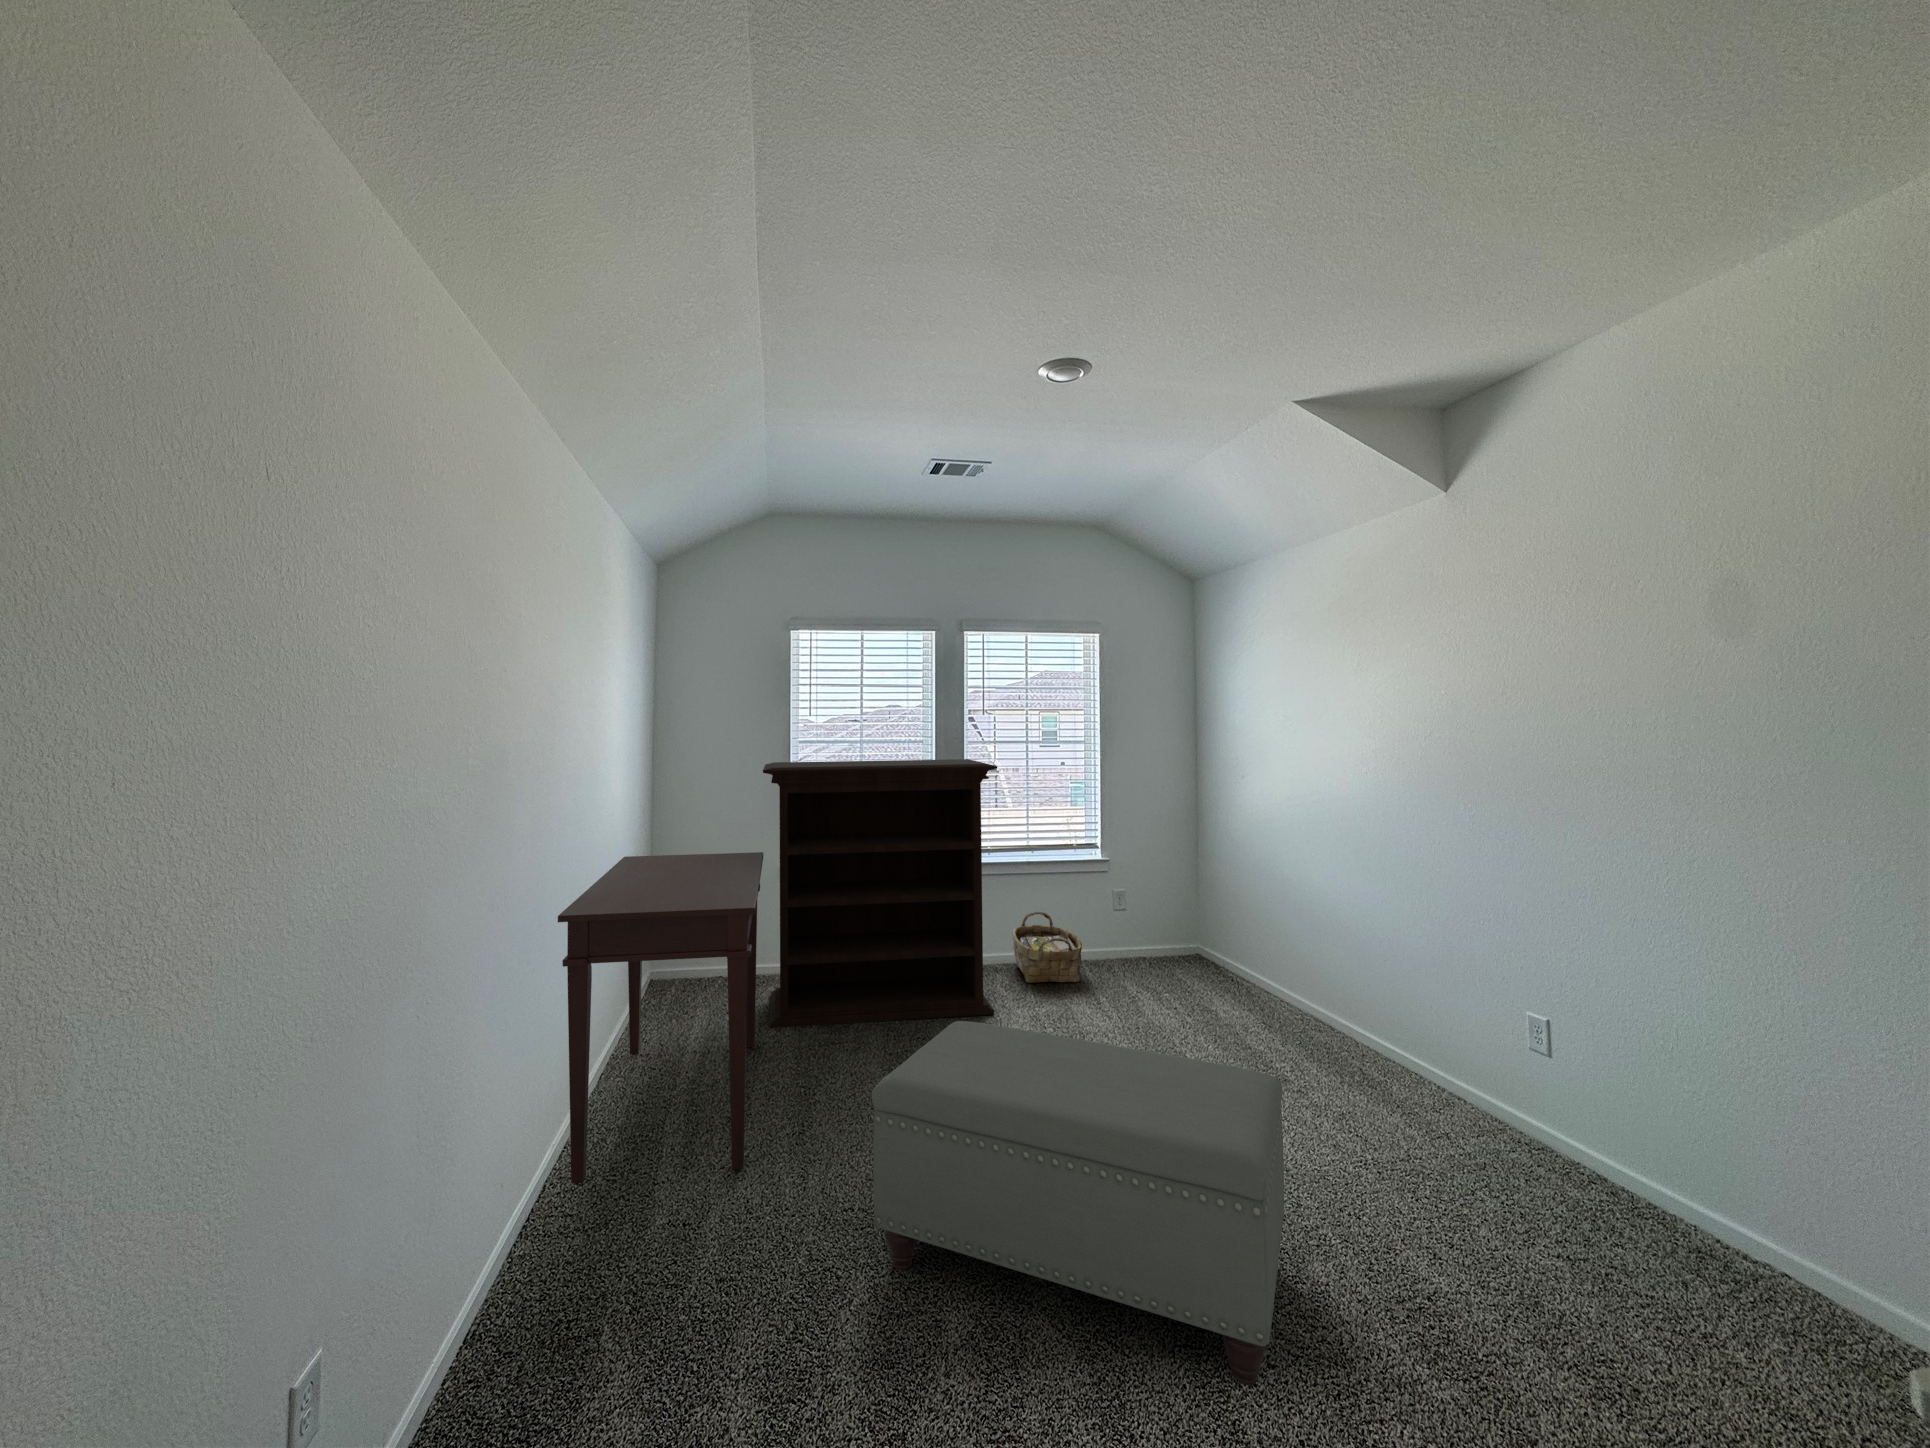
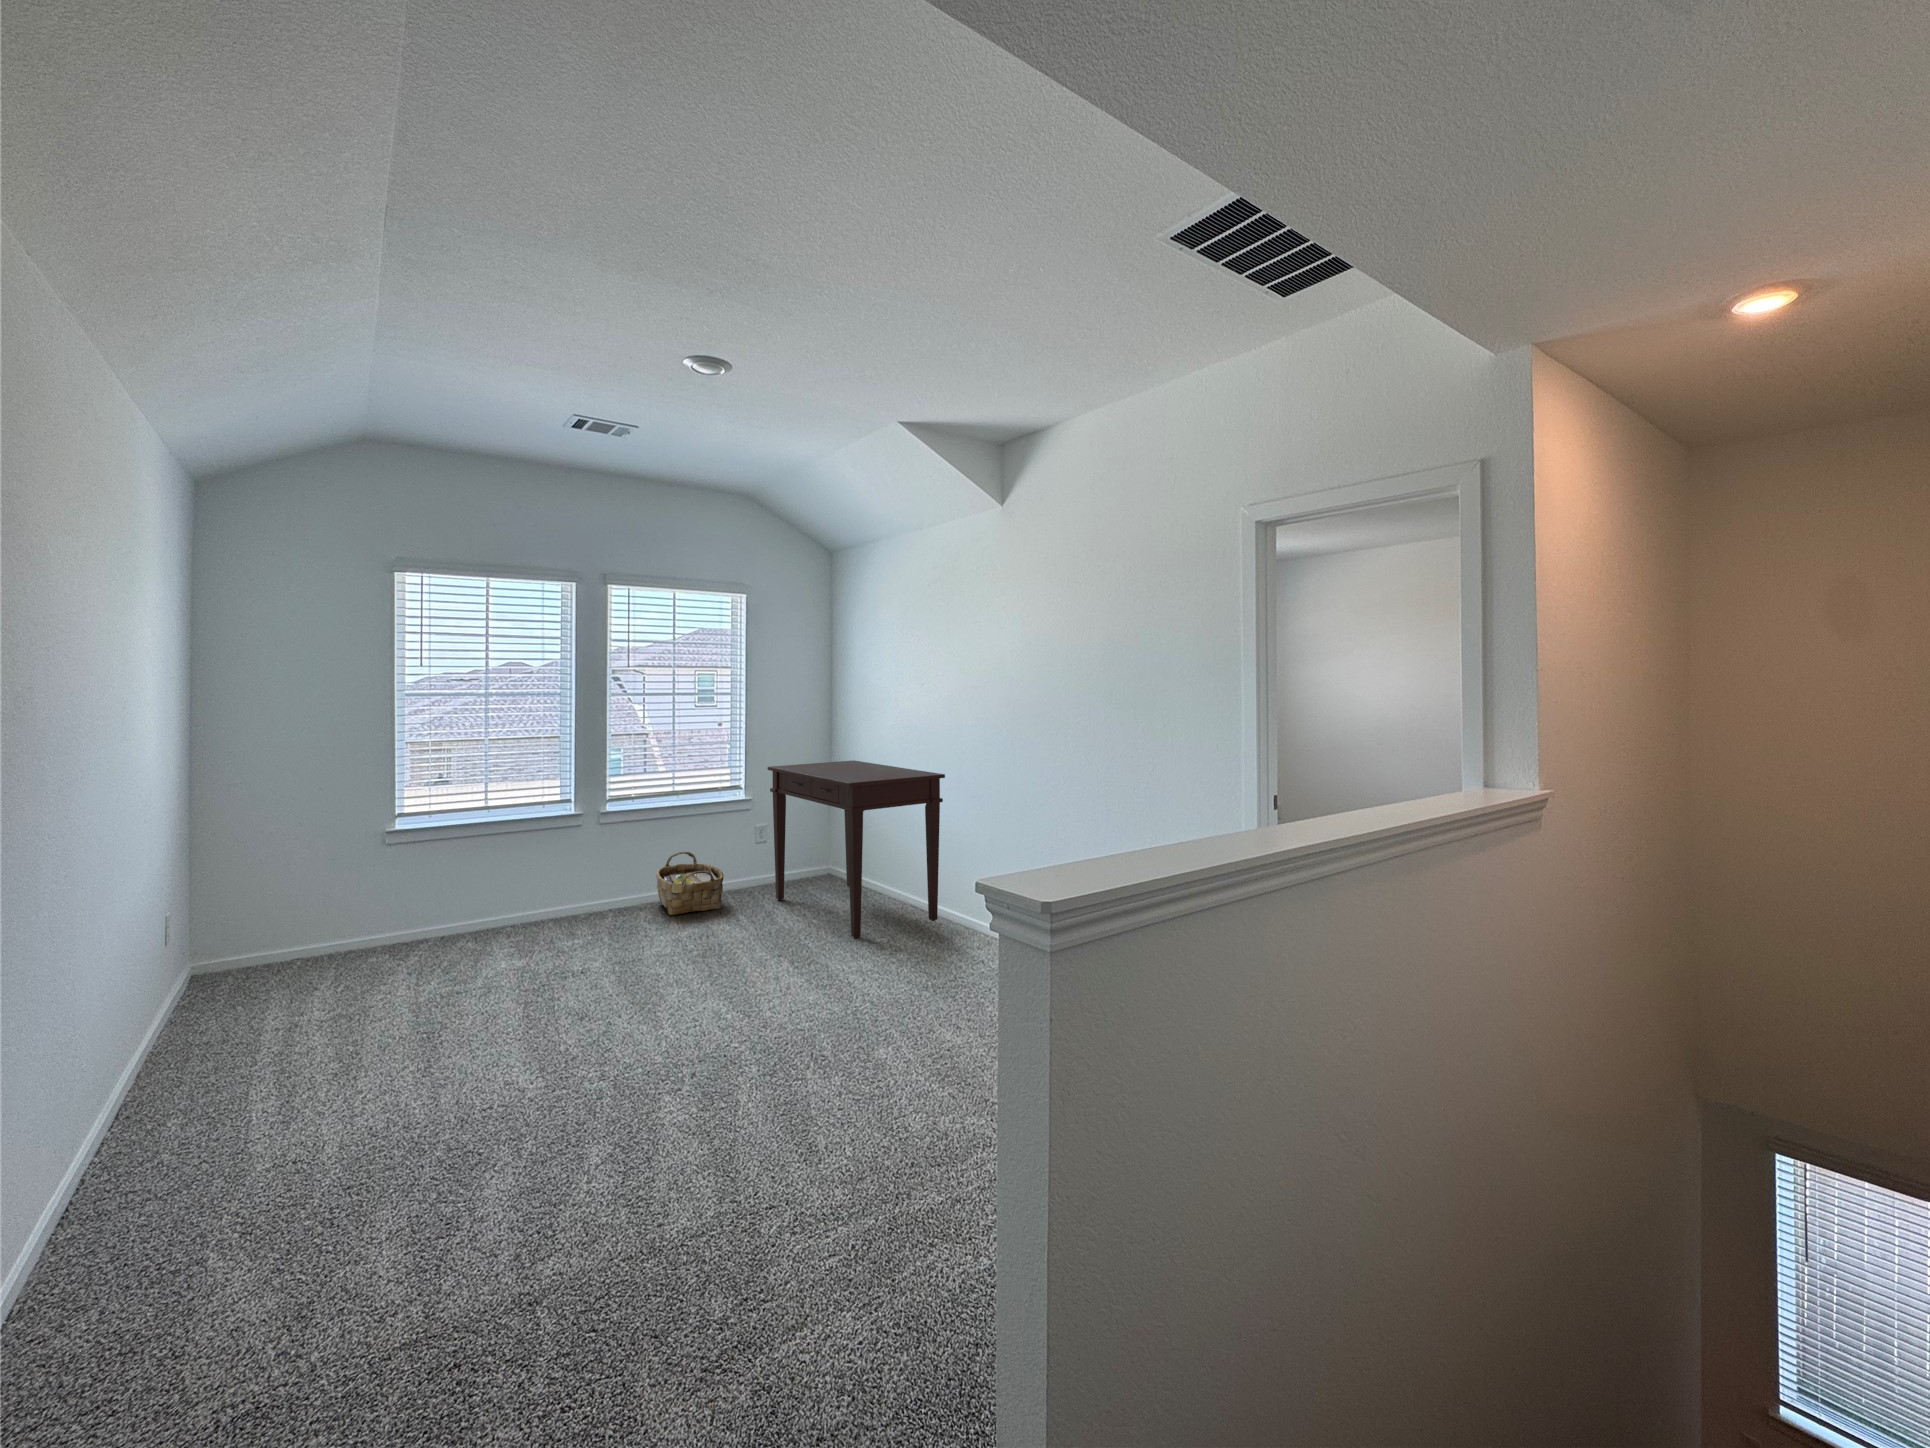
bookshelf: present [763,759,997,1028] -> none [365,710,641,993]
desk: present [558,852,763,1184] -> present [768,760,945,938]
ottoman: present [871,1021,1284,1385] -> none [513,922,864,1135]

